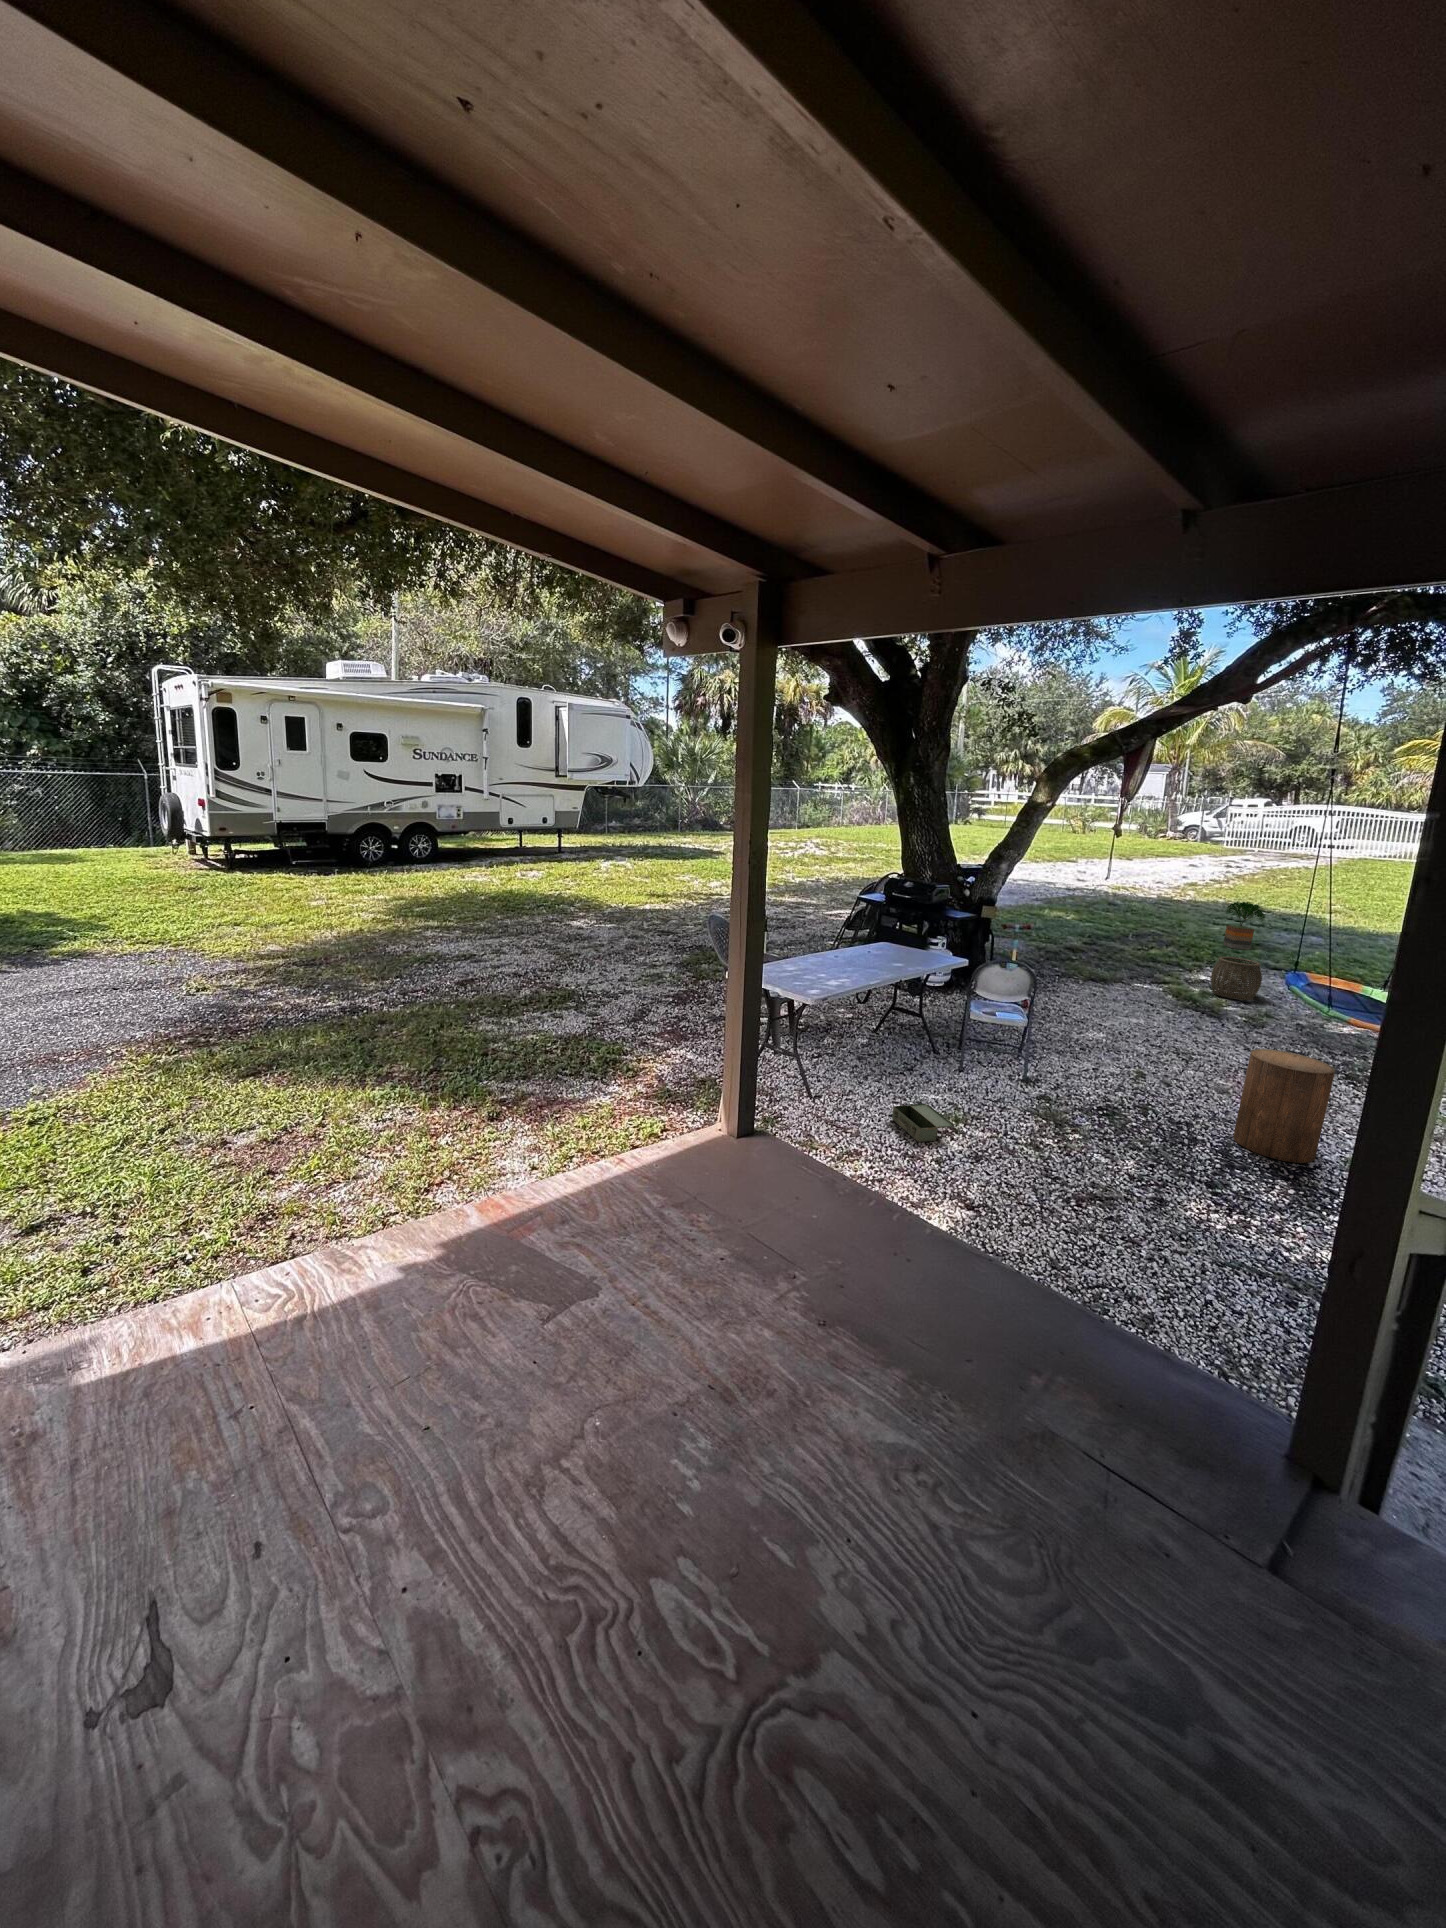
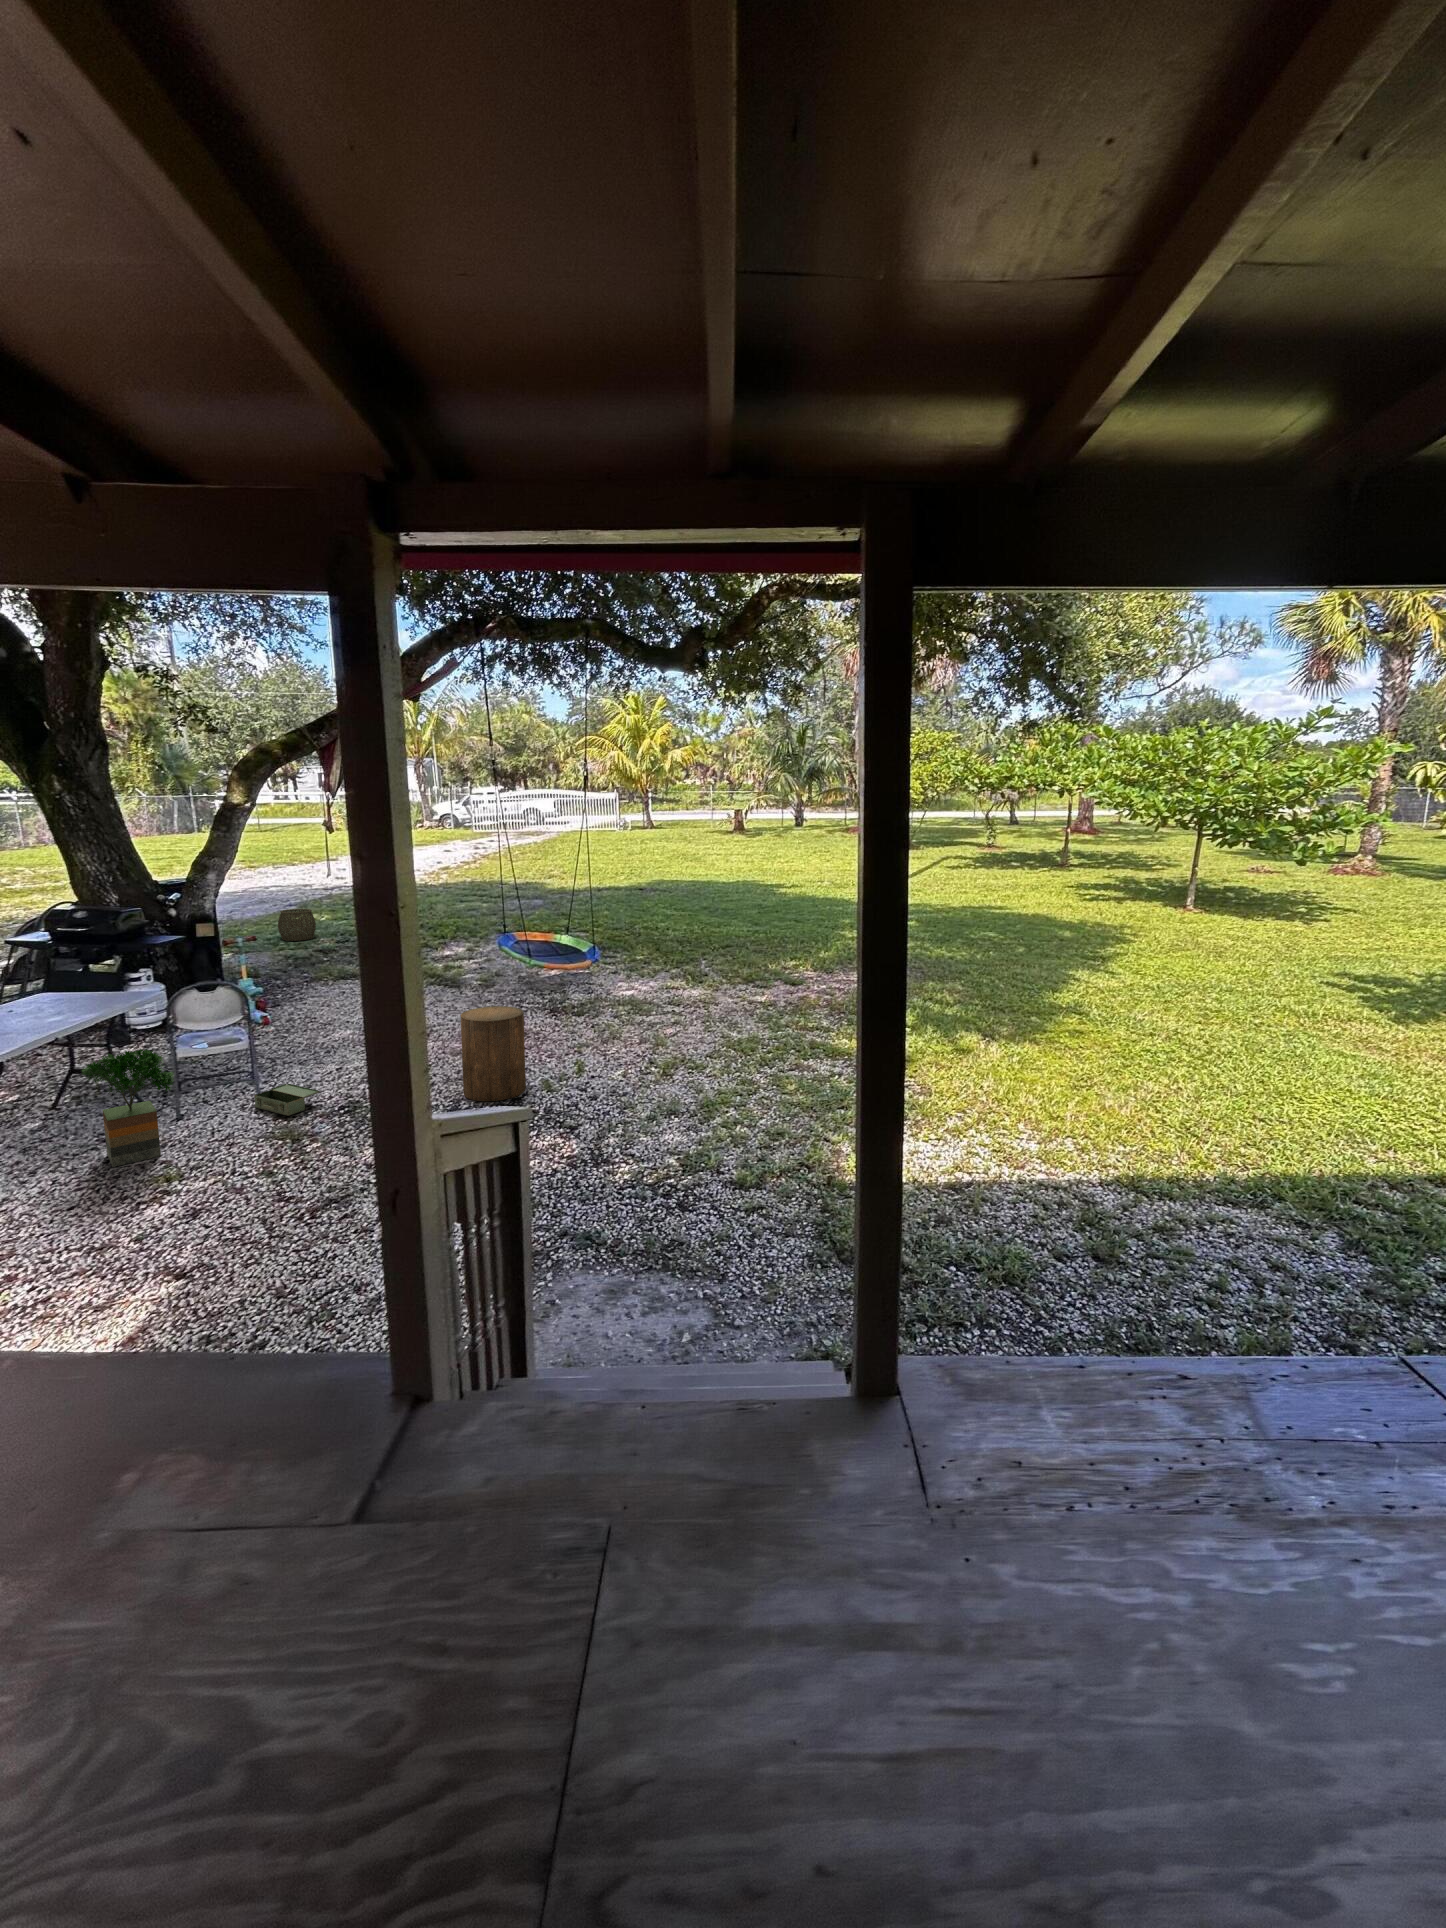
potted tree: present [1223,901,1265,950] -> present [82,1049,174,1167]
woven basket: present [1211,957,1262,1000] -> present [278,909,316,941]
toolbox: present [892,1104,954,1142] -> present [254,1084,319,1116]

